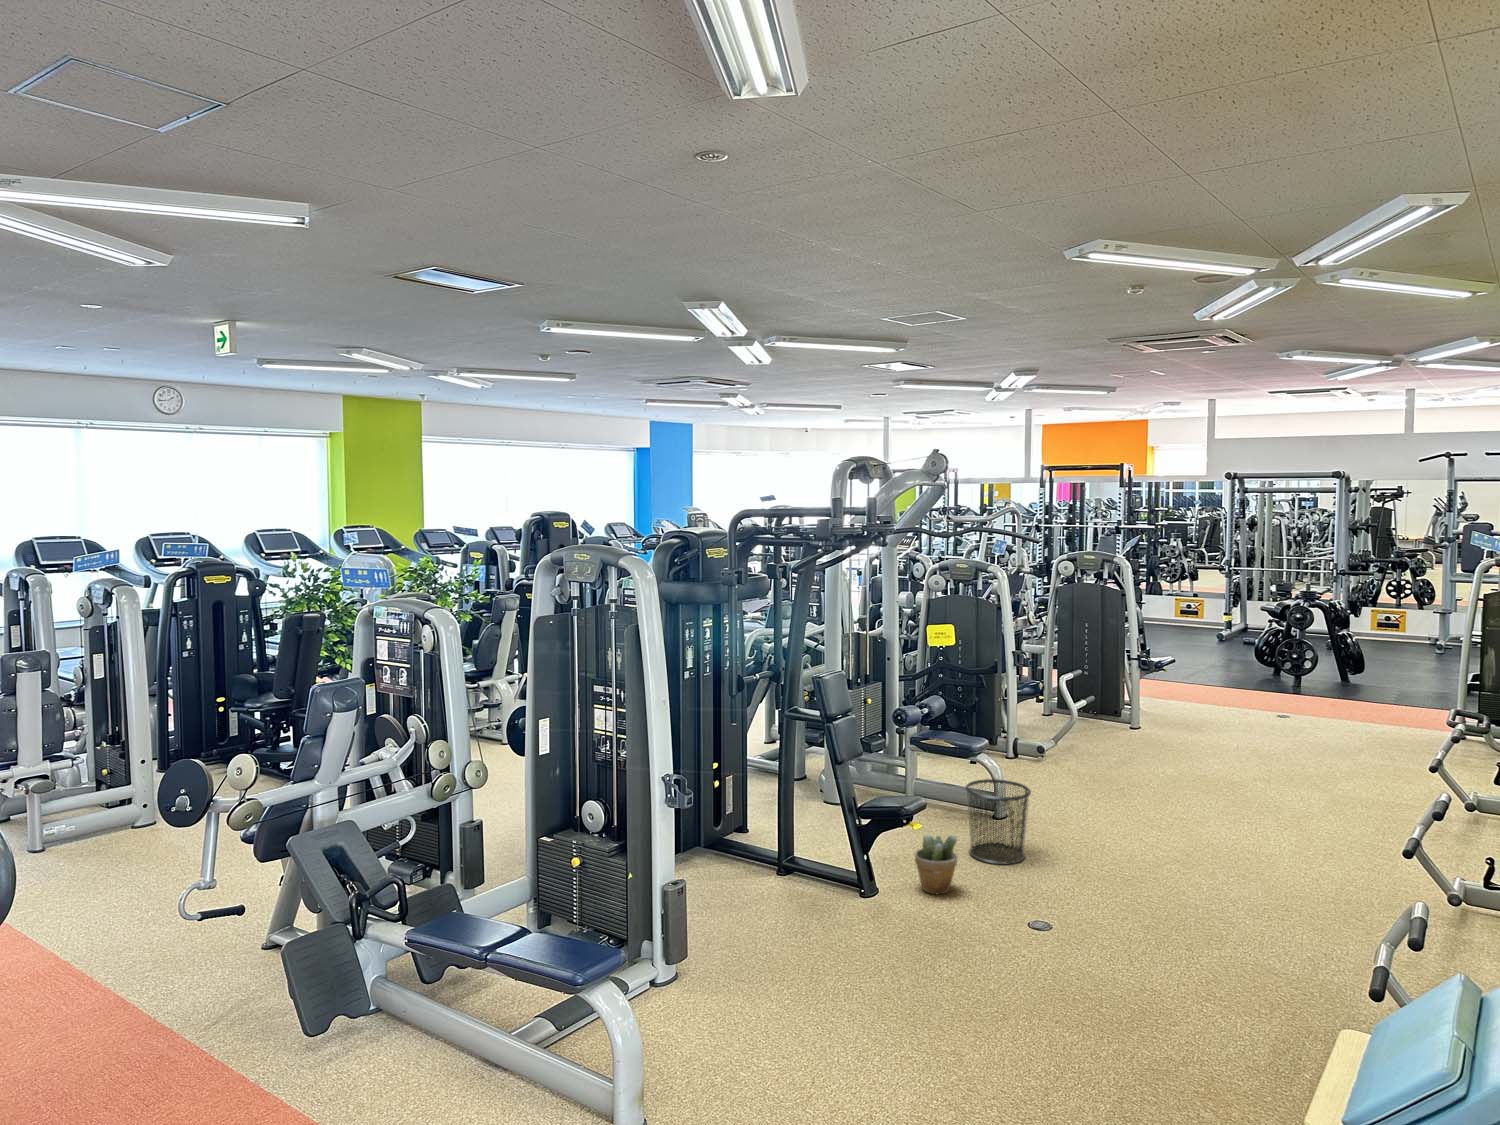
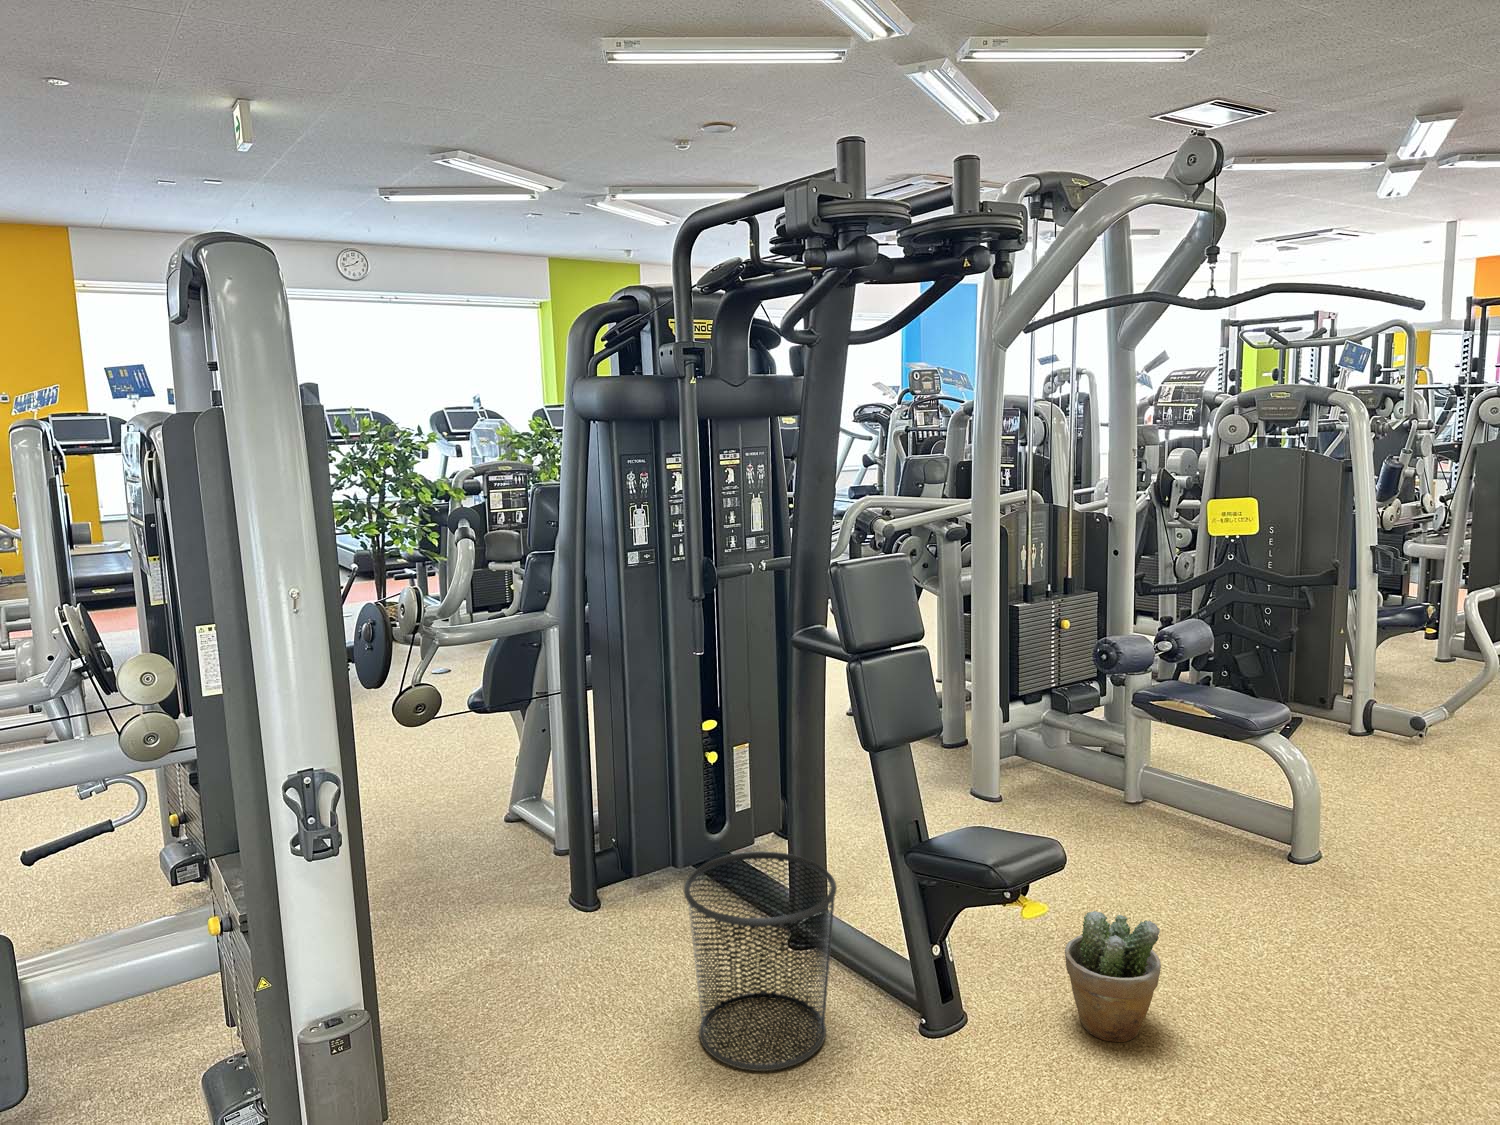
waste bin: present [965,779,1031,865] -> present [684,851,837,1071]

